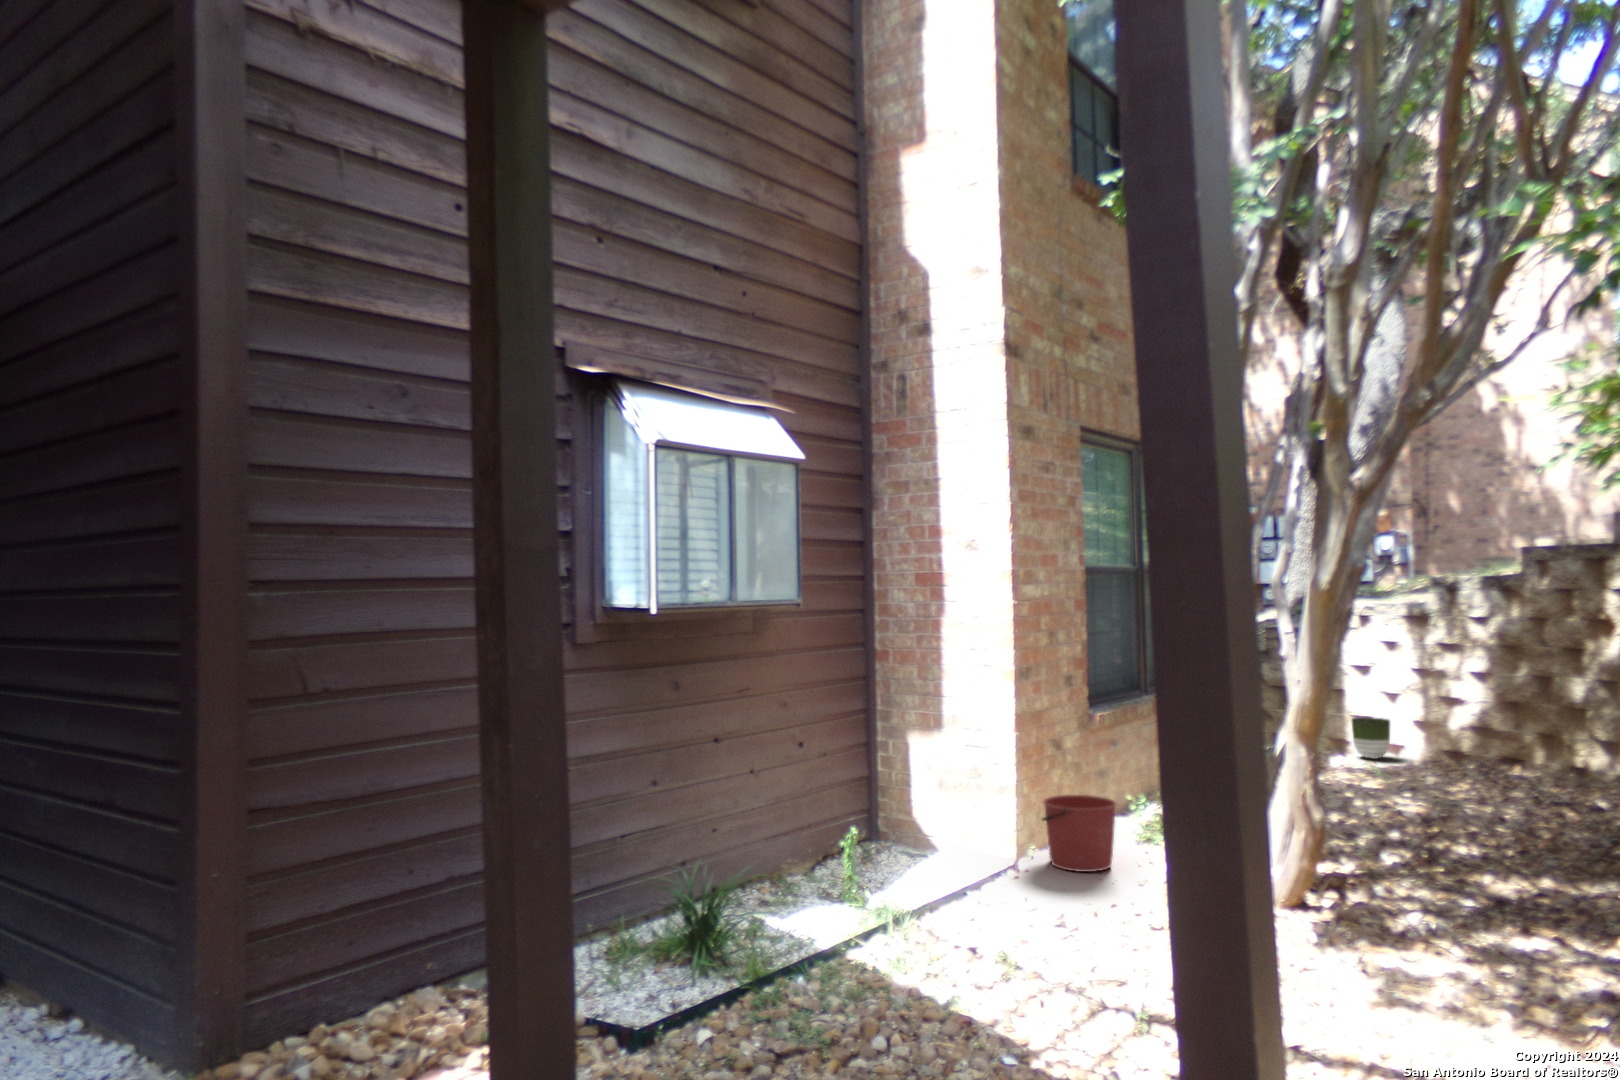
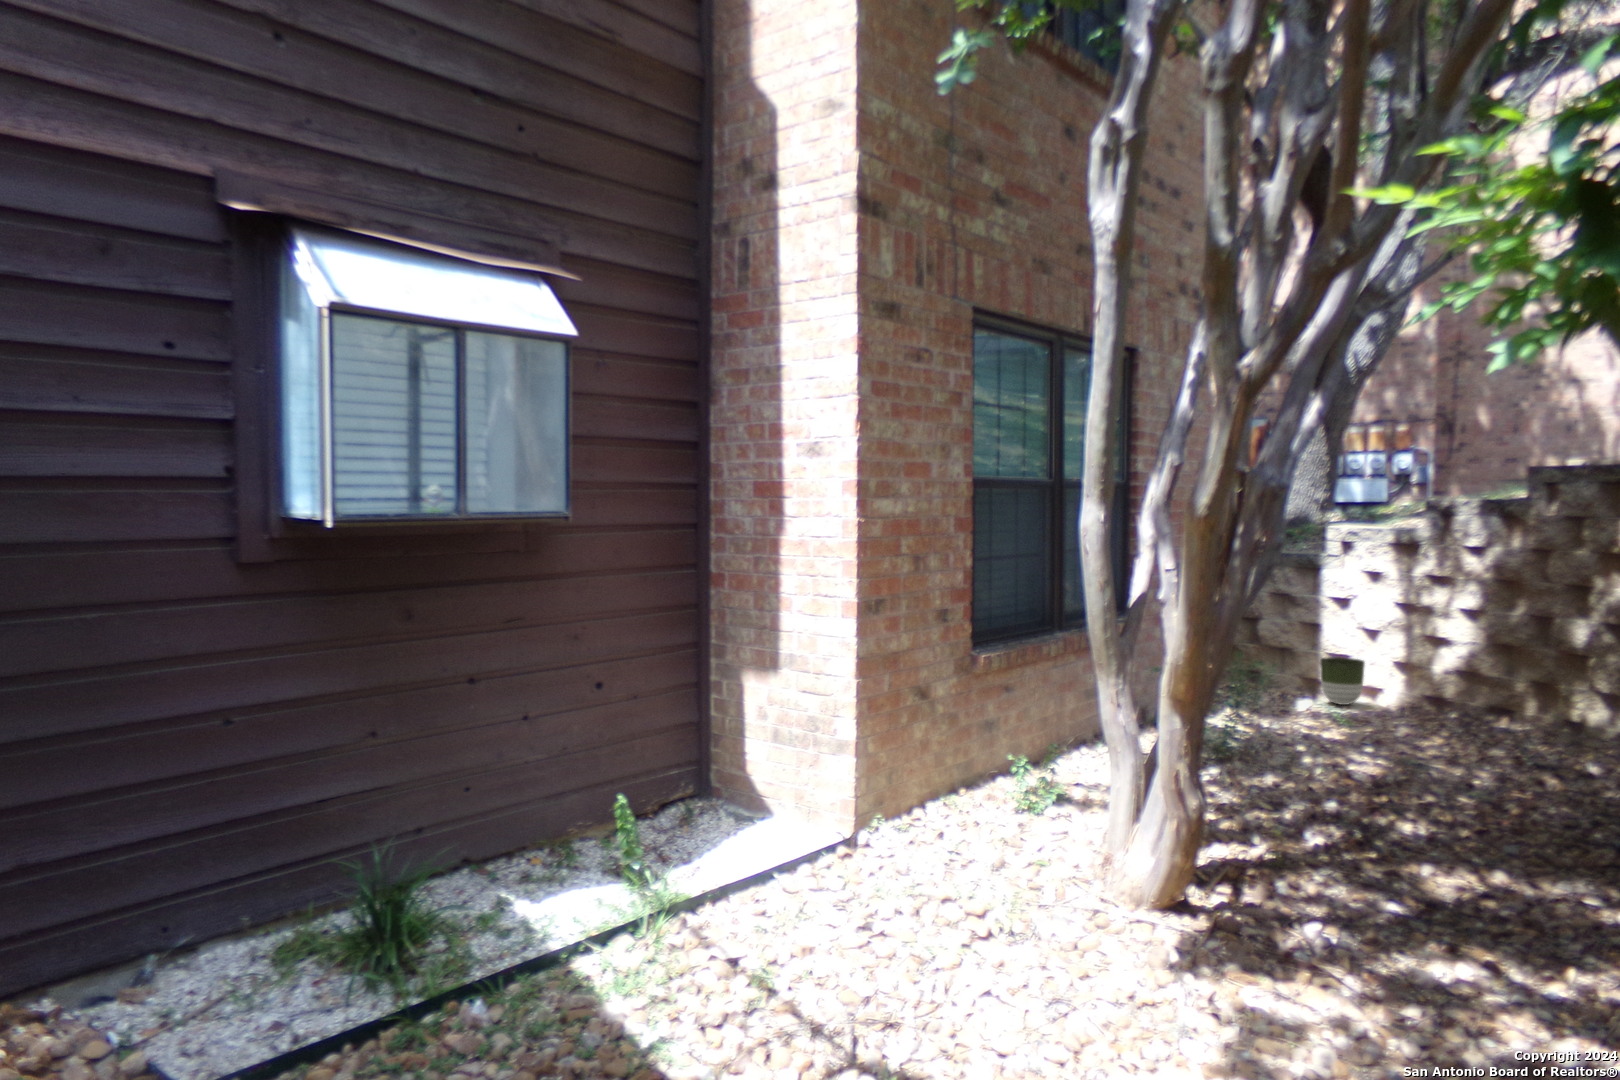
bucket: present [1042,795,1117,872] -> none [890,752,981,848]

